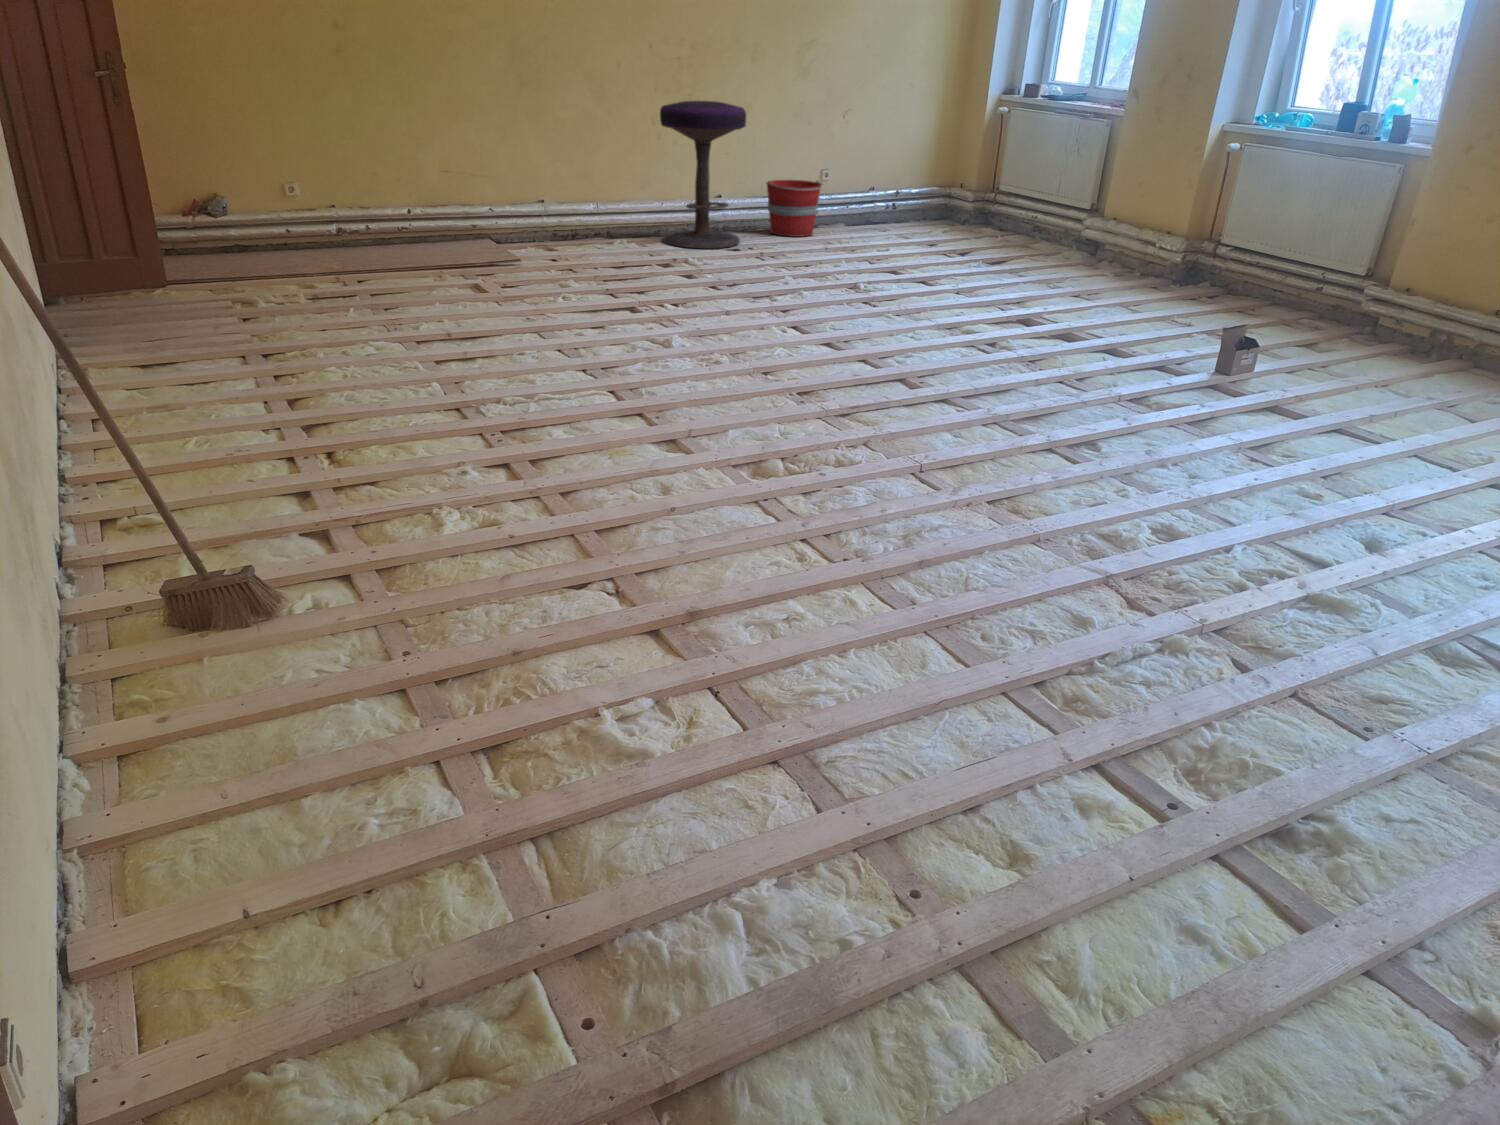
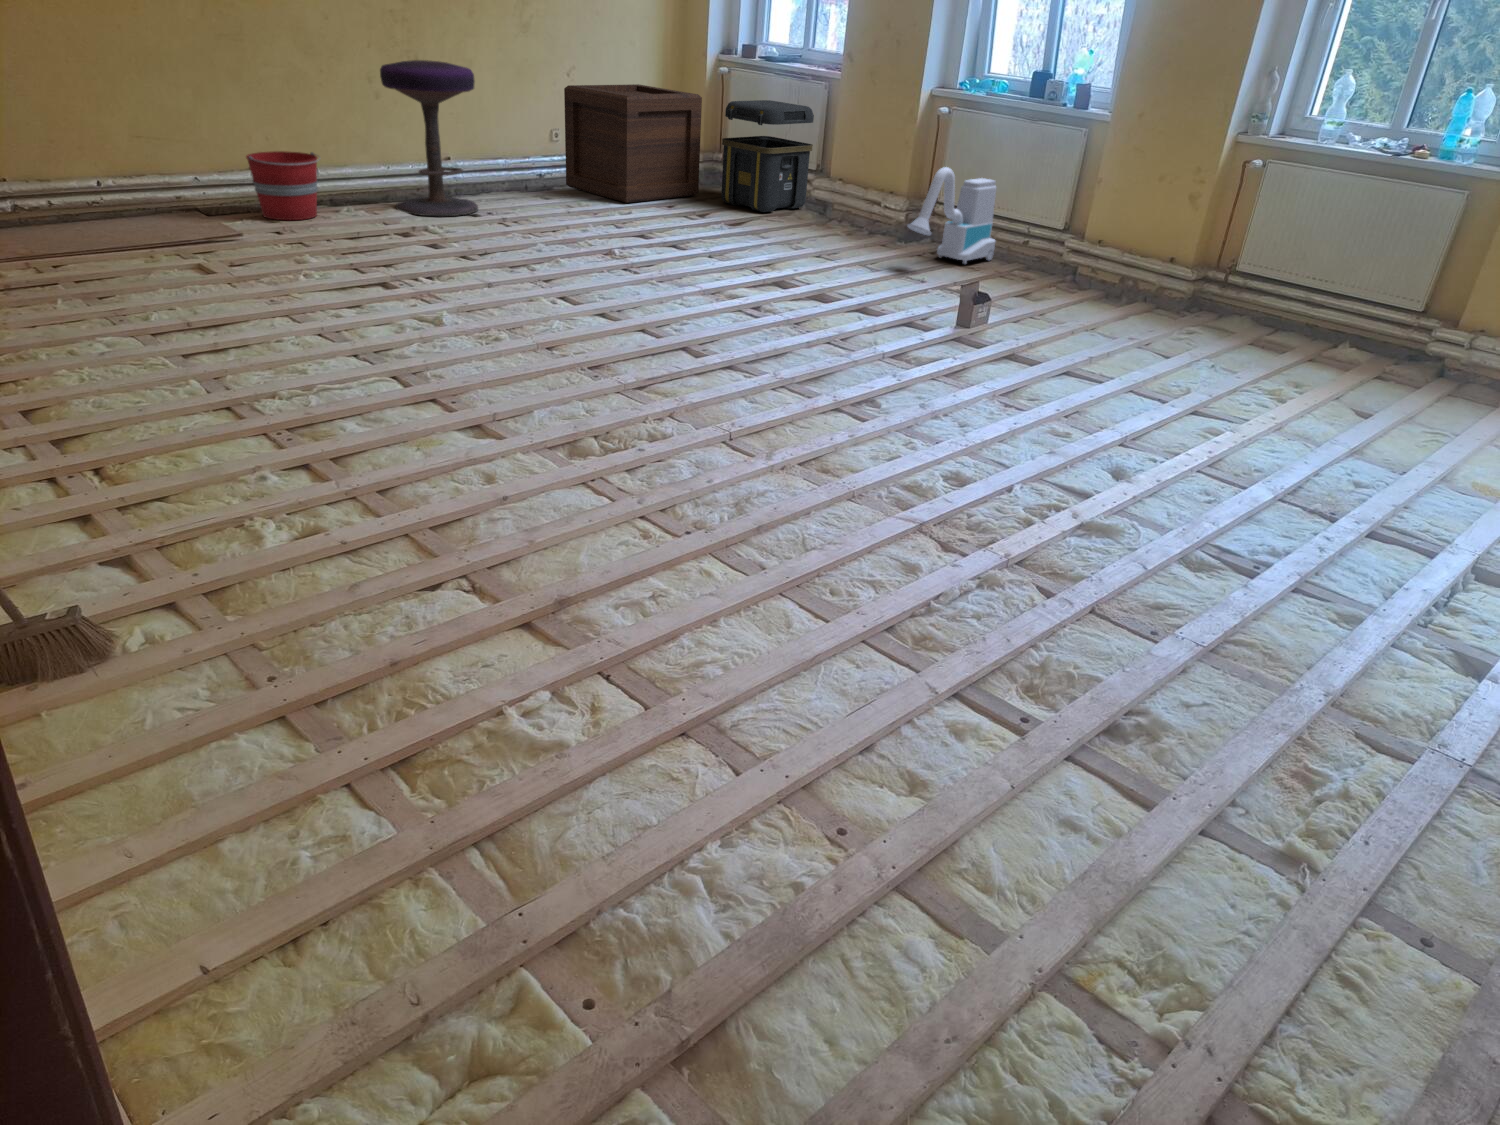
wooden crate: none [833,123,977,240] -> present [564,84,702,203]
toolbox: none [988,137,1094,251] -> present [721,100,814,212]
bucket: present [766,180,823,237] -> present [246,151,318,220]
vacuum cleaner: none [1179,203,1292,310] -> present [907,167,996,264]

